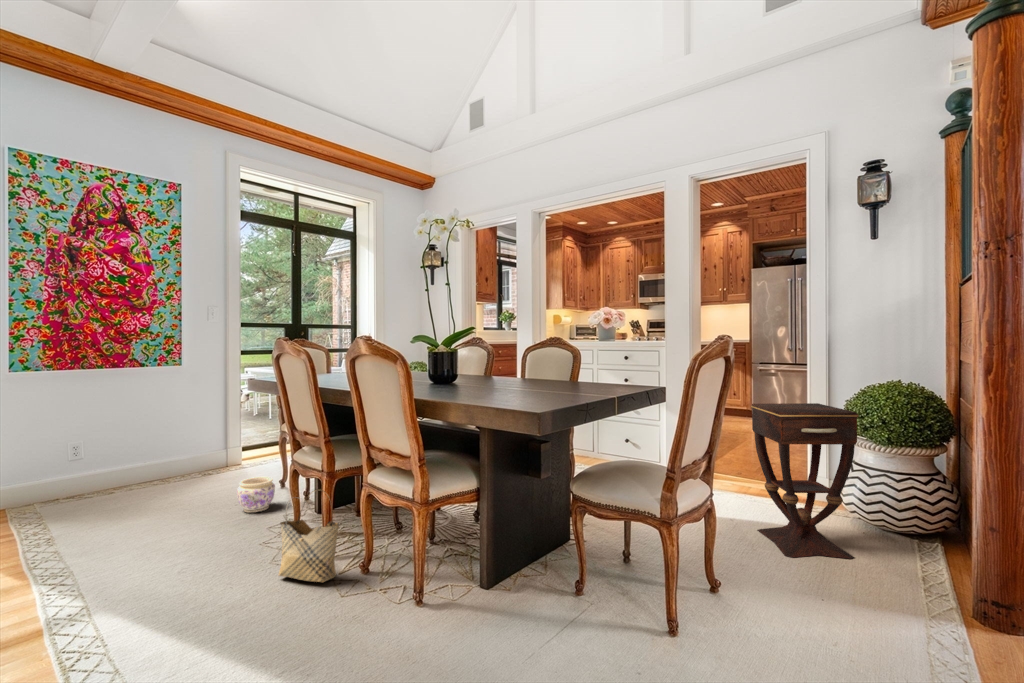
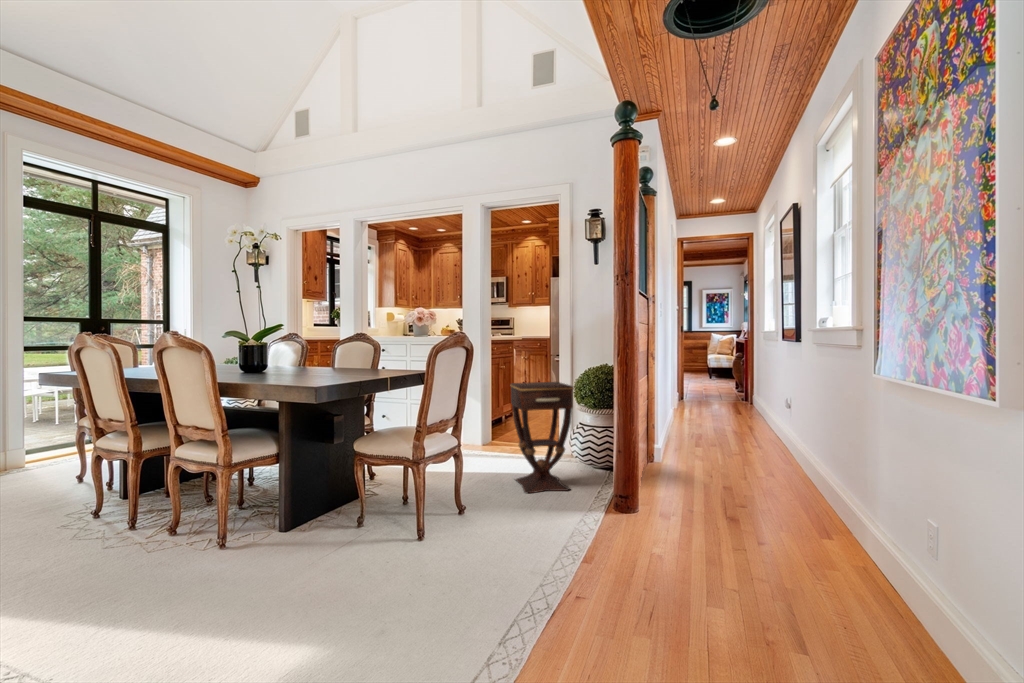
planter: present [237,477,275,513] -> none [31,468,76,503]
woven basket: present [279,489,339,582] -> none [84,465,147,543]

